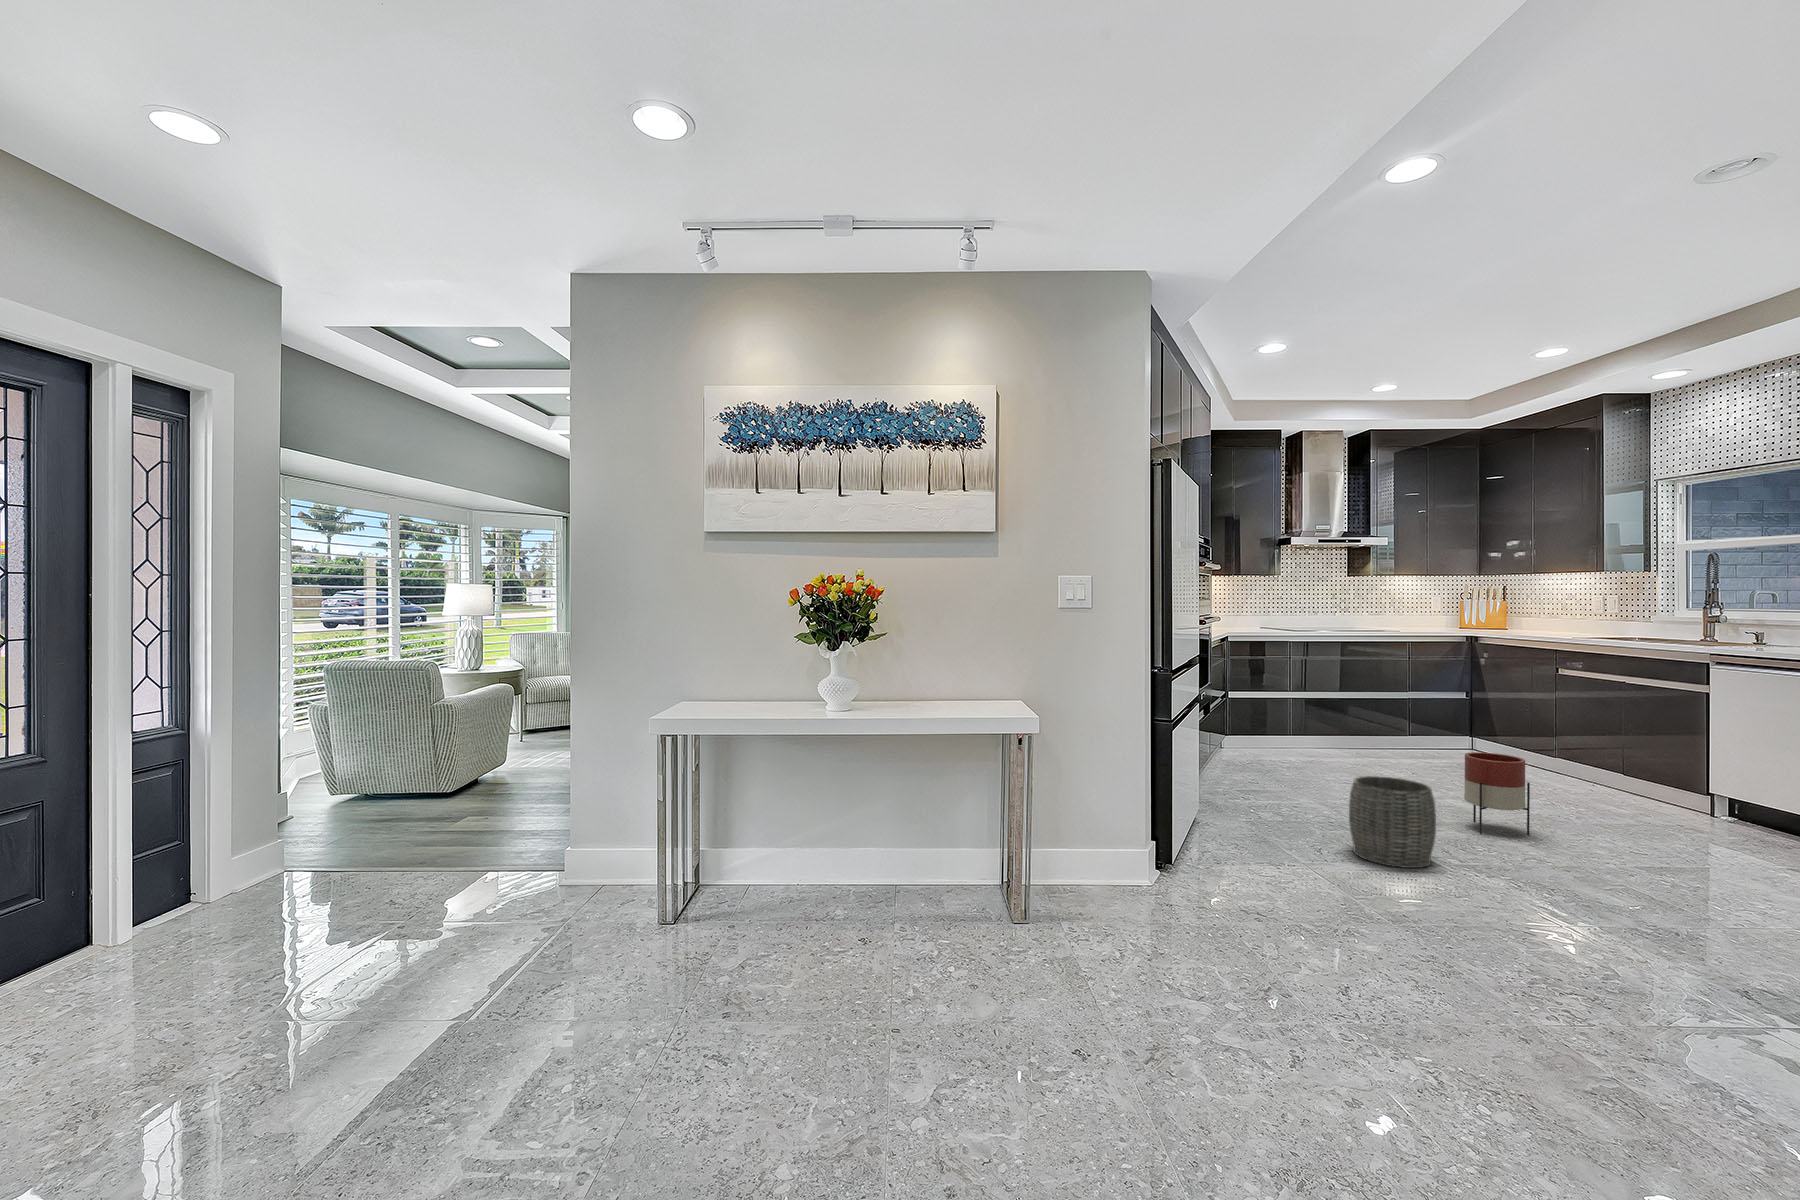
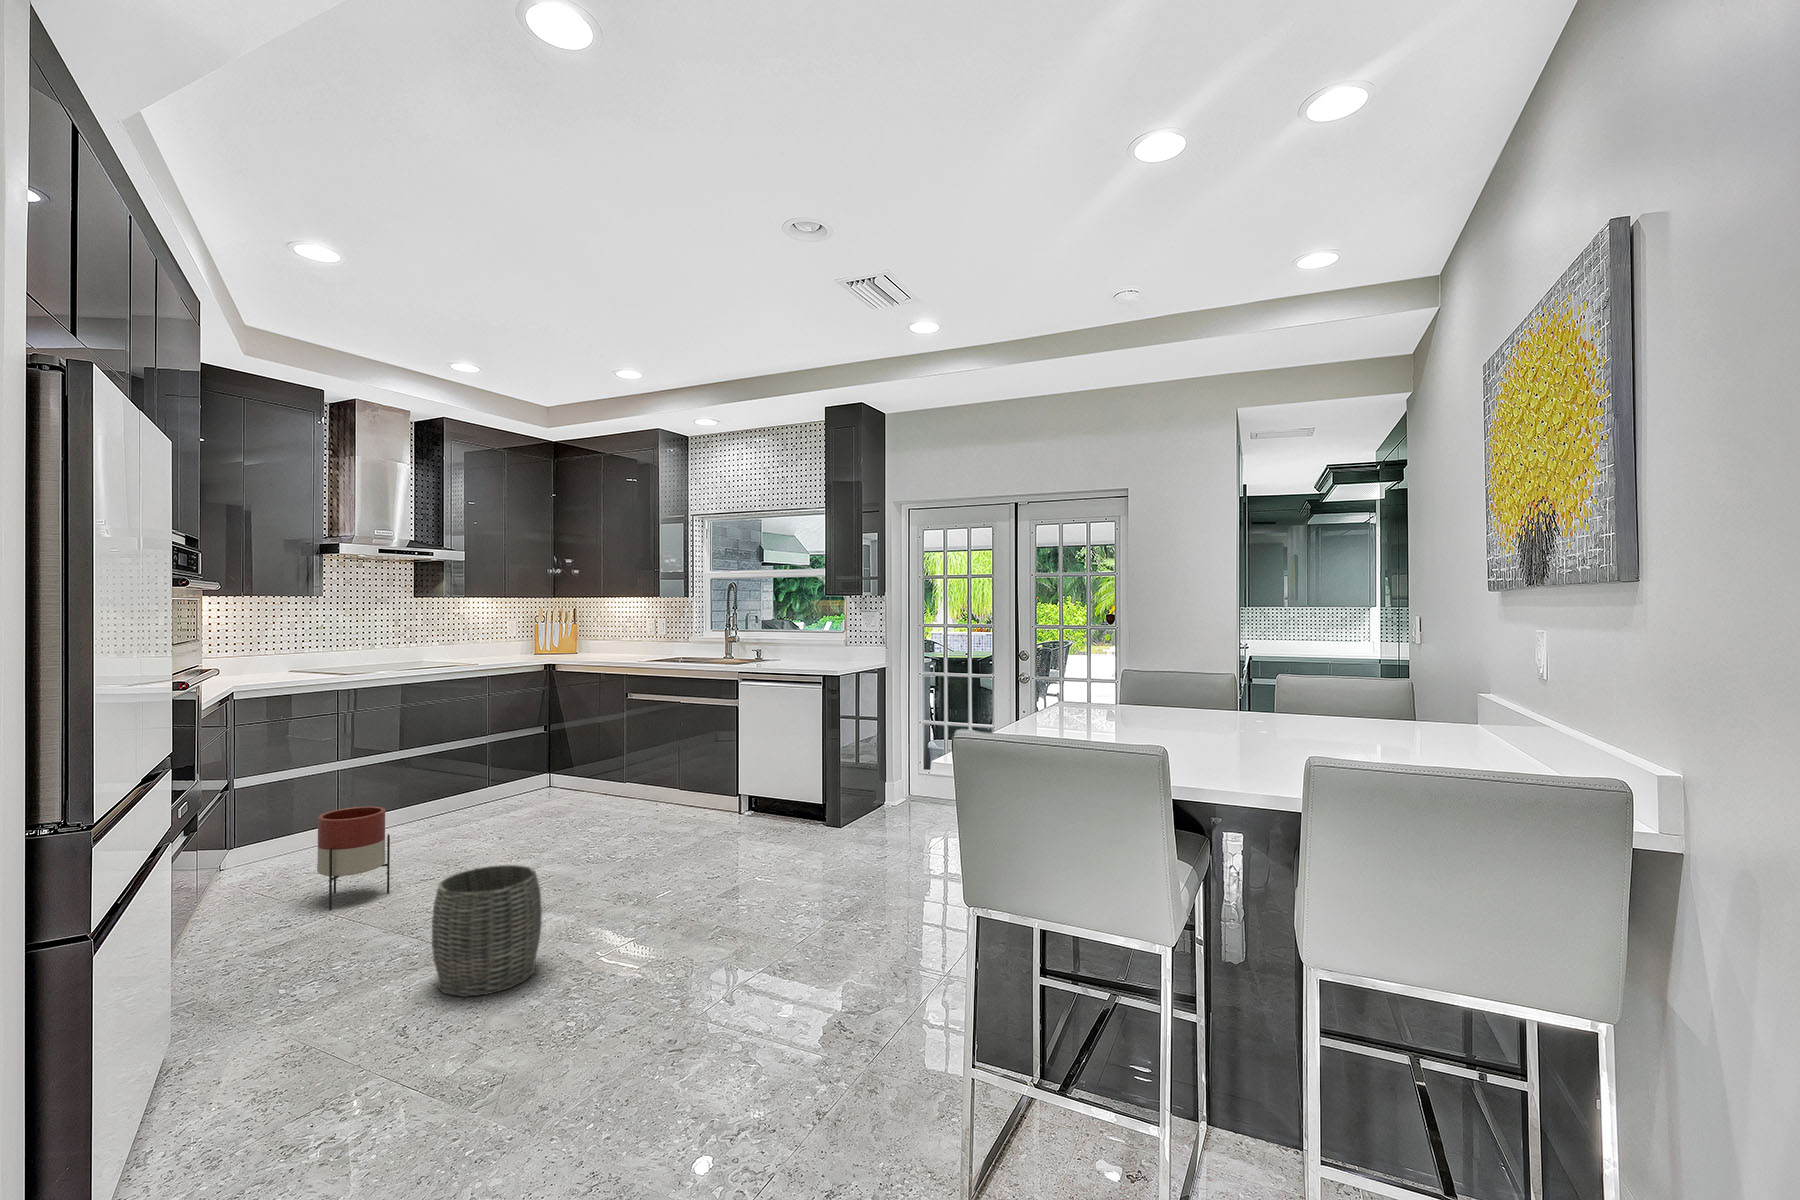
planter: present [1464,752,1530,835] -> present [317,806,390,910]

